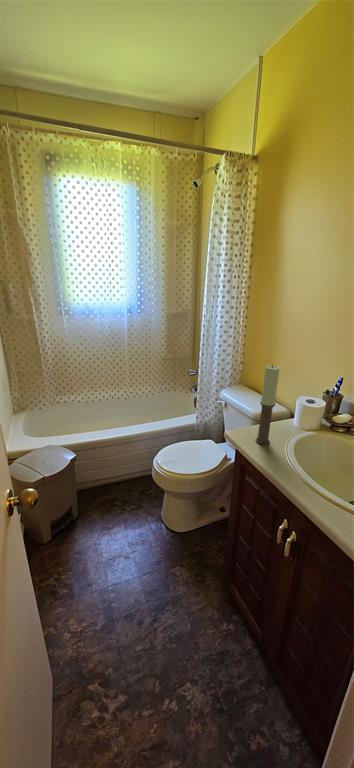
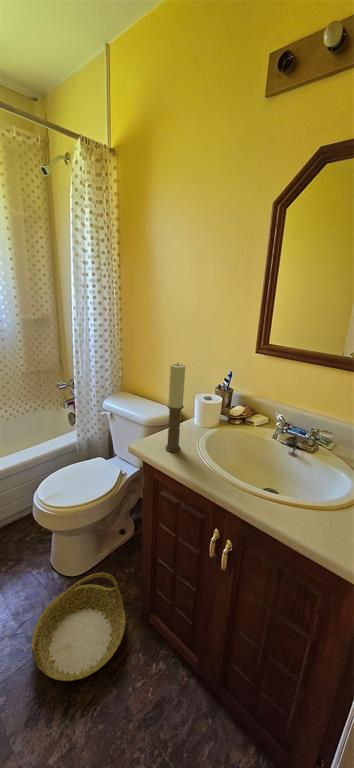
basket: none [139,530,210,606] -> present [32,573,125,681]

